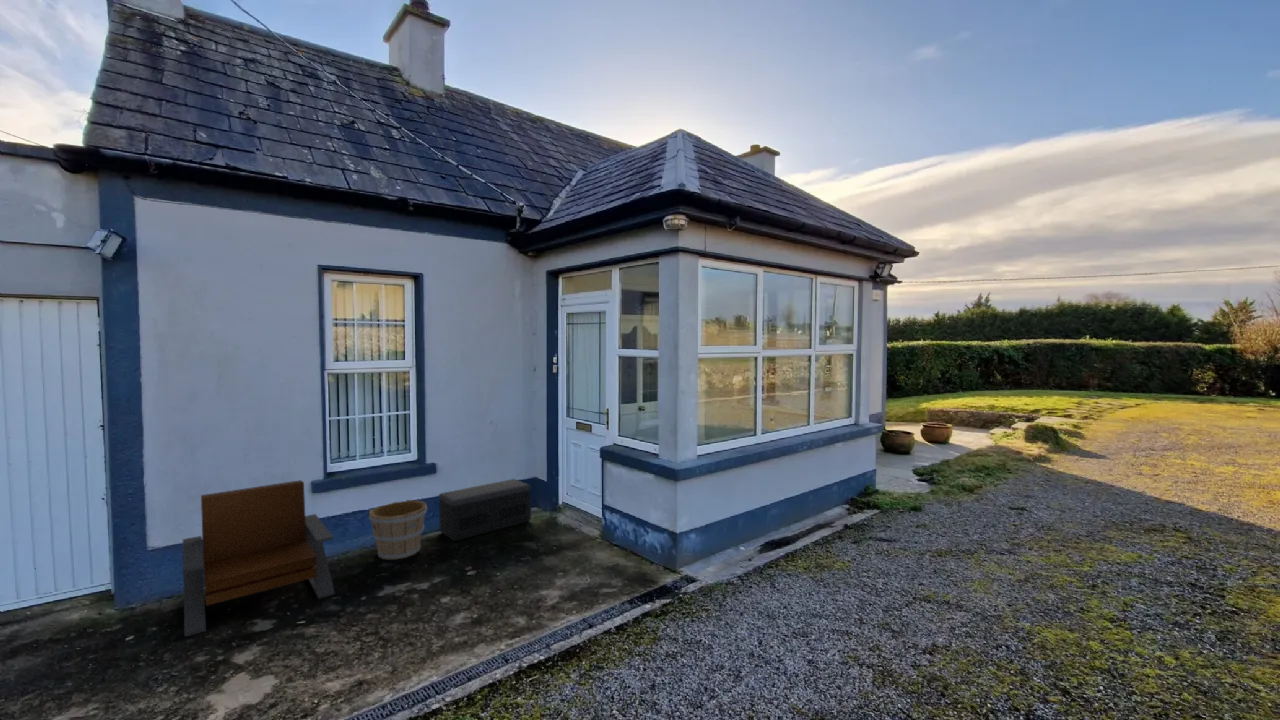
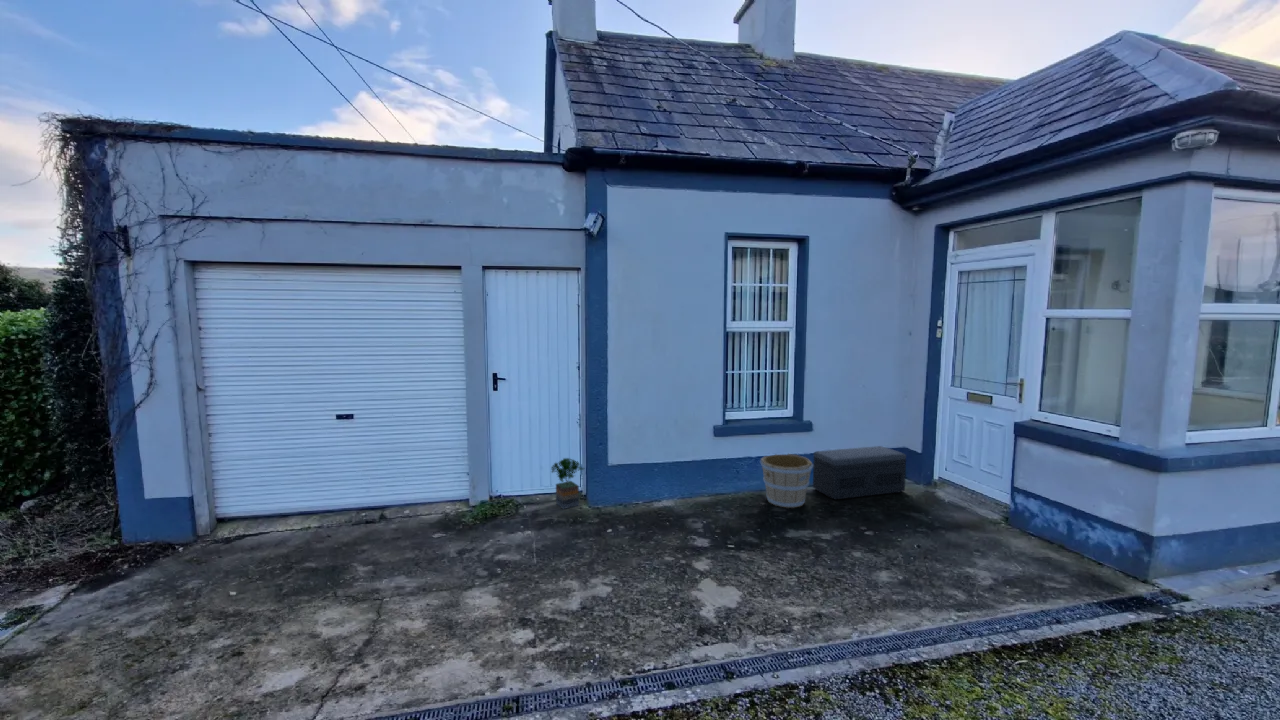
lounge chair: present [182,480,335,636] -> none [634,425,753,541]
potted tree: none [37,546,107,620] -> present [552,458,583,509]

